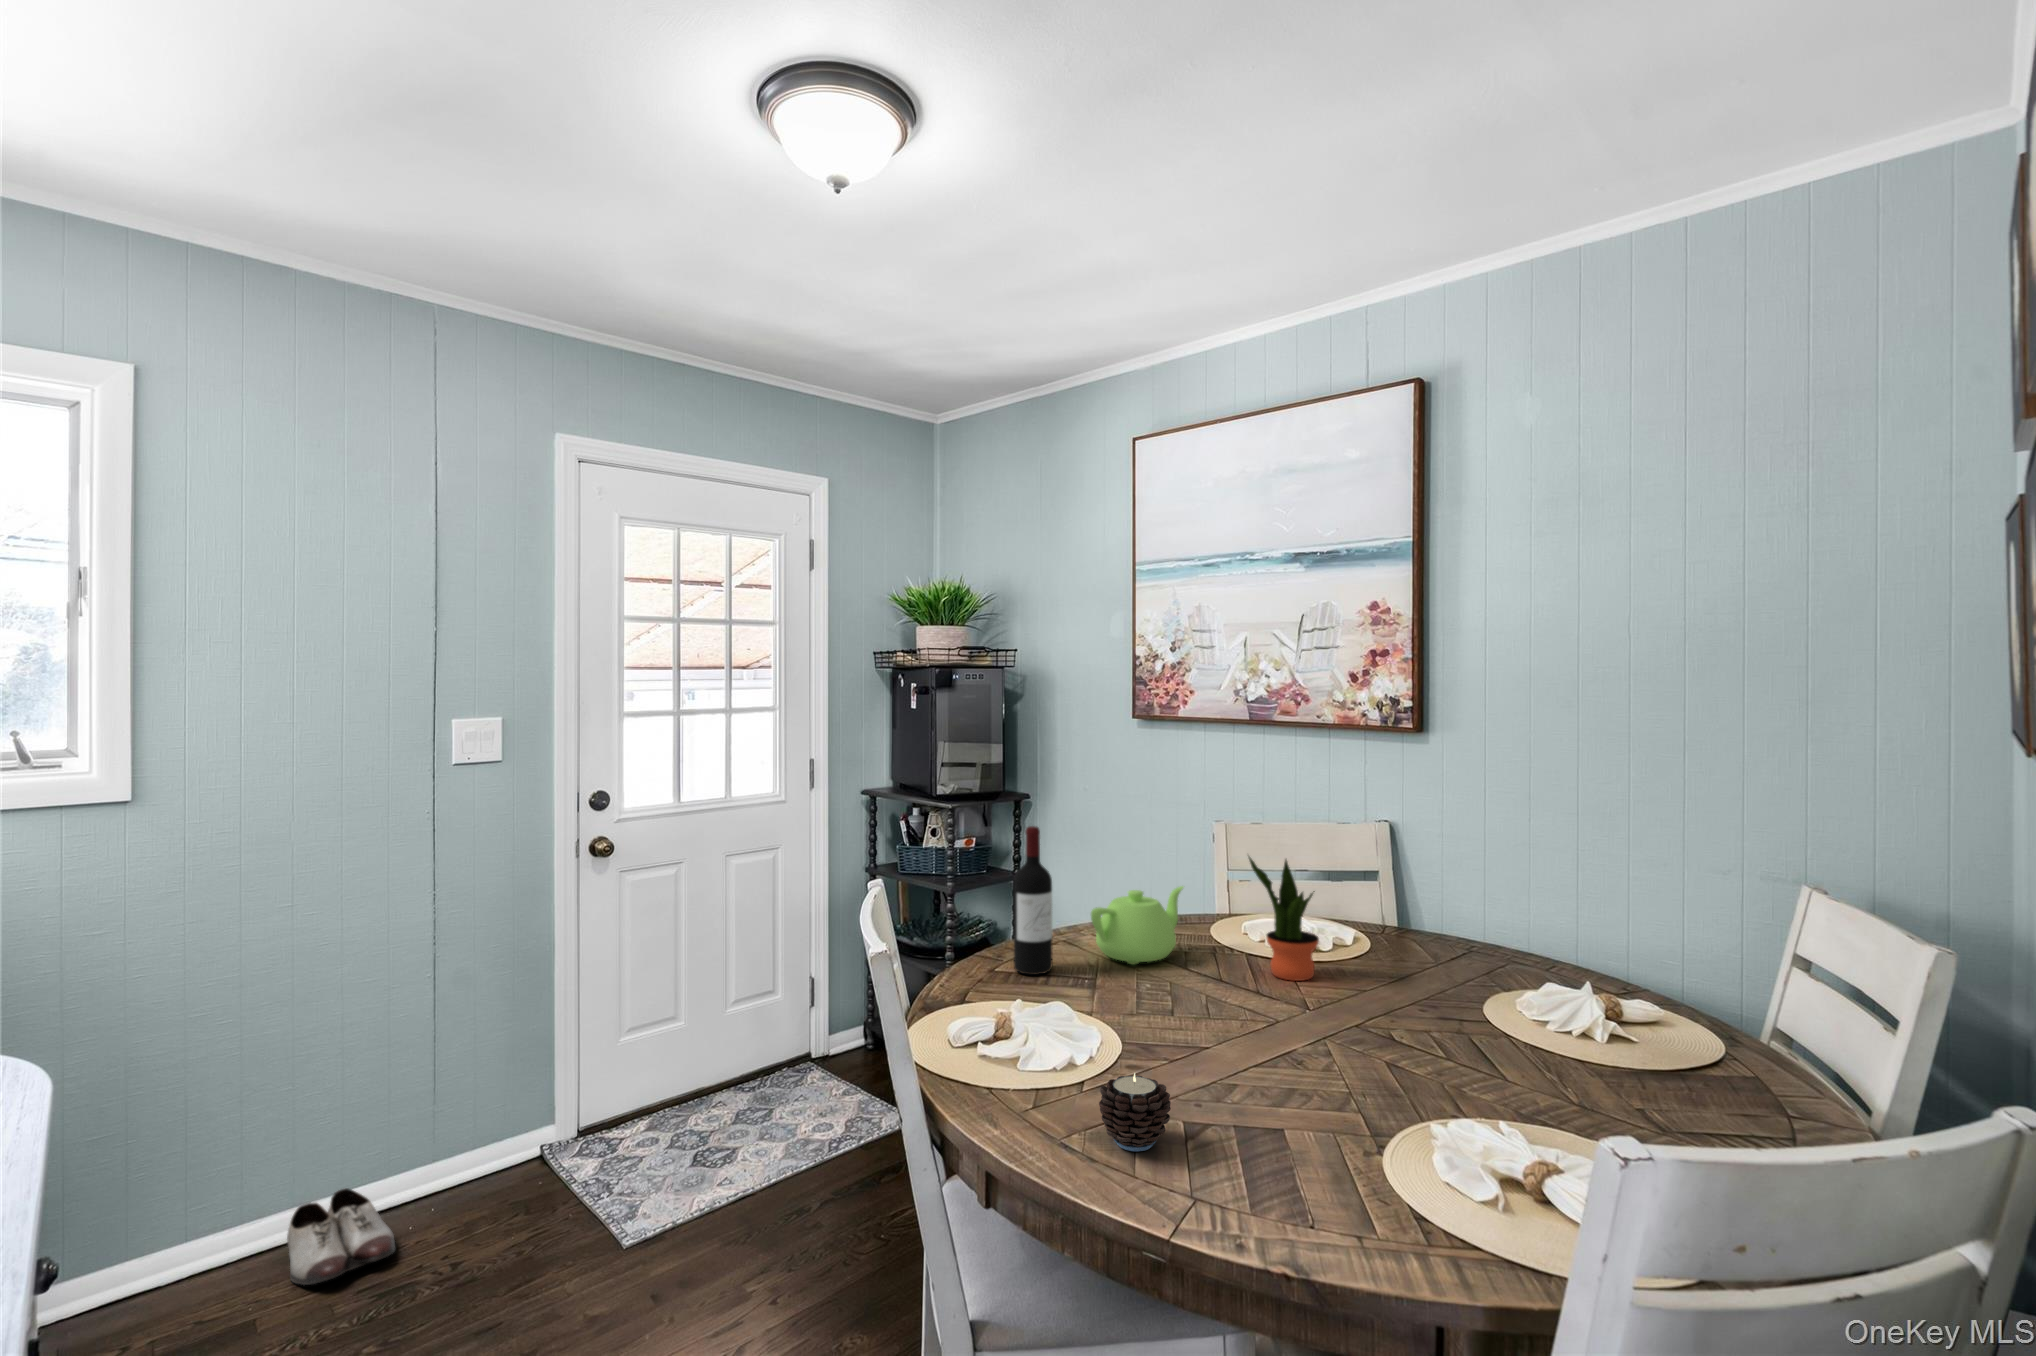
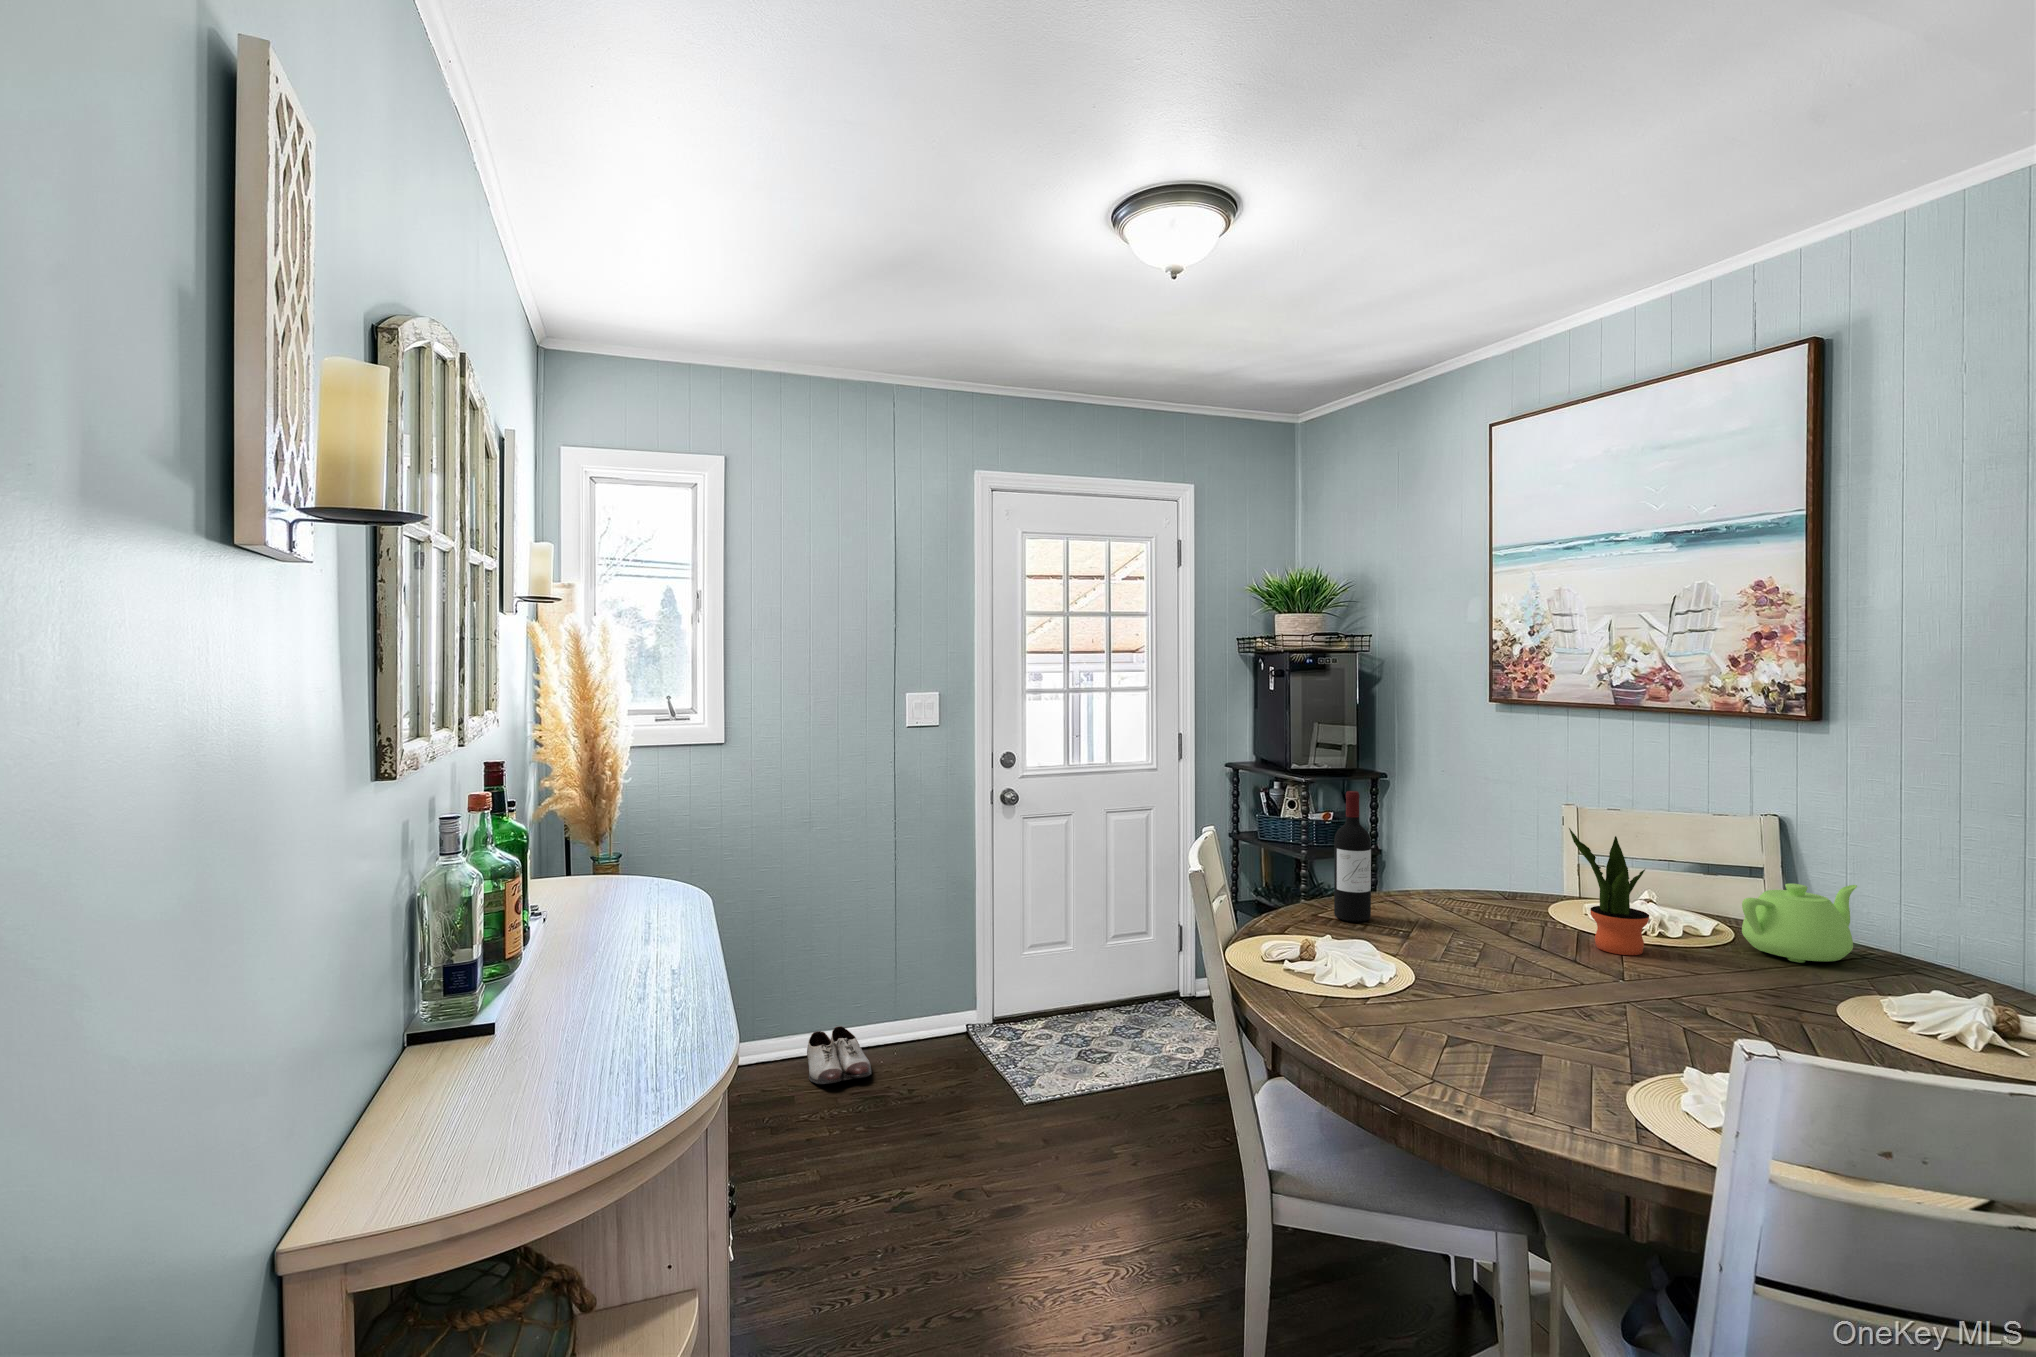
teapot: present [1091,886,1183,964] -> present [1742,884,1857,963]
candle: present [1099,1073,1171,1151] -> none [1365,984,1431,1048]

